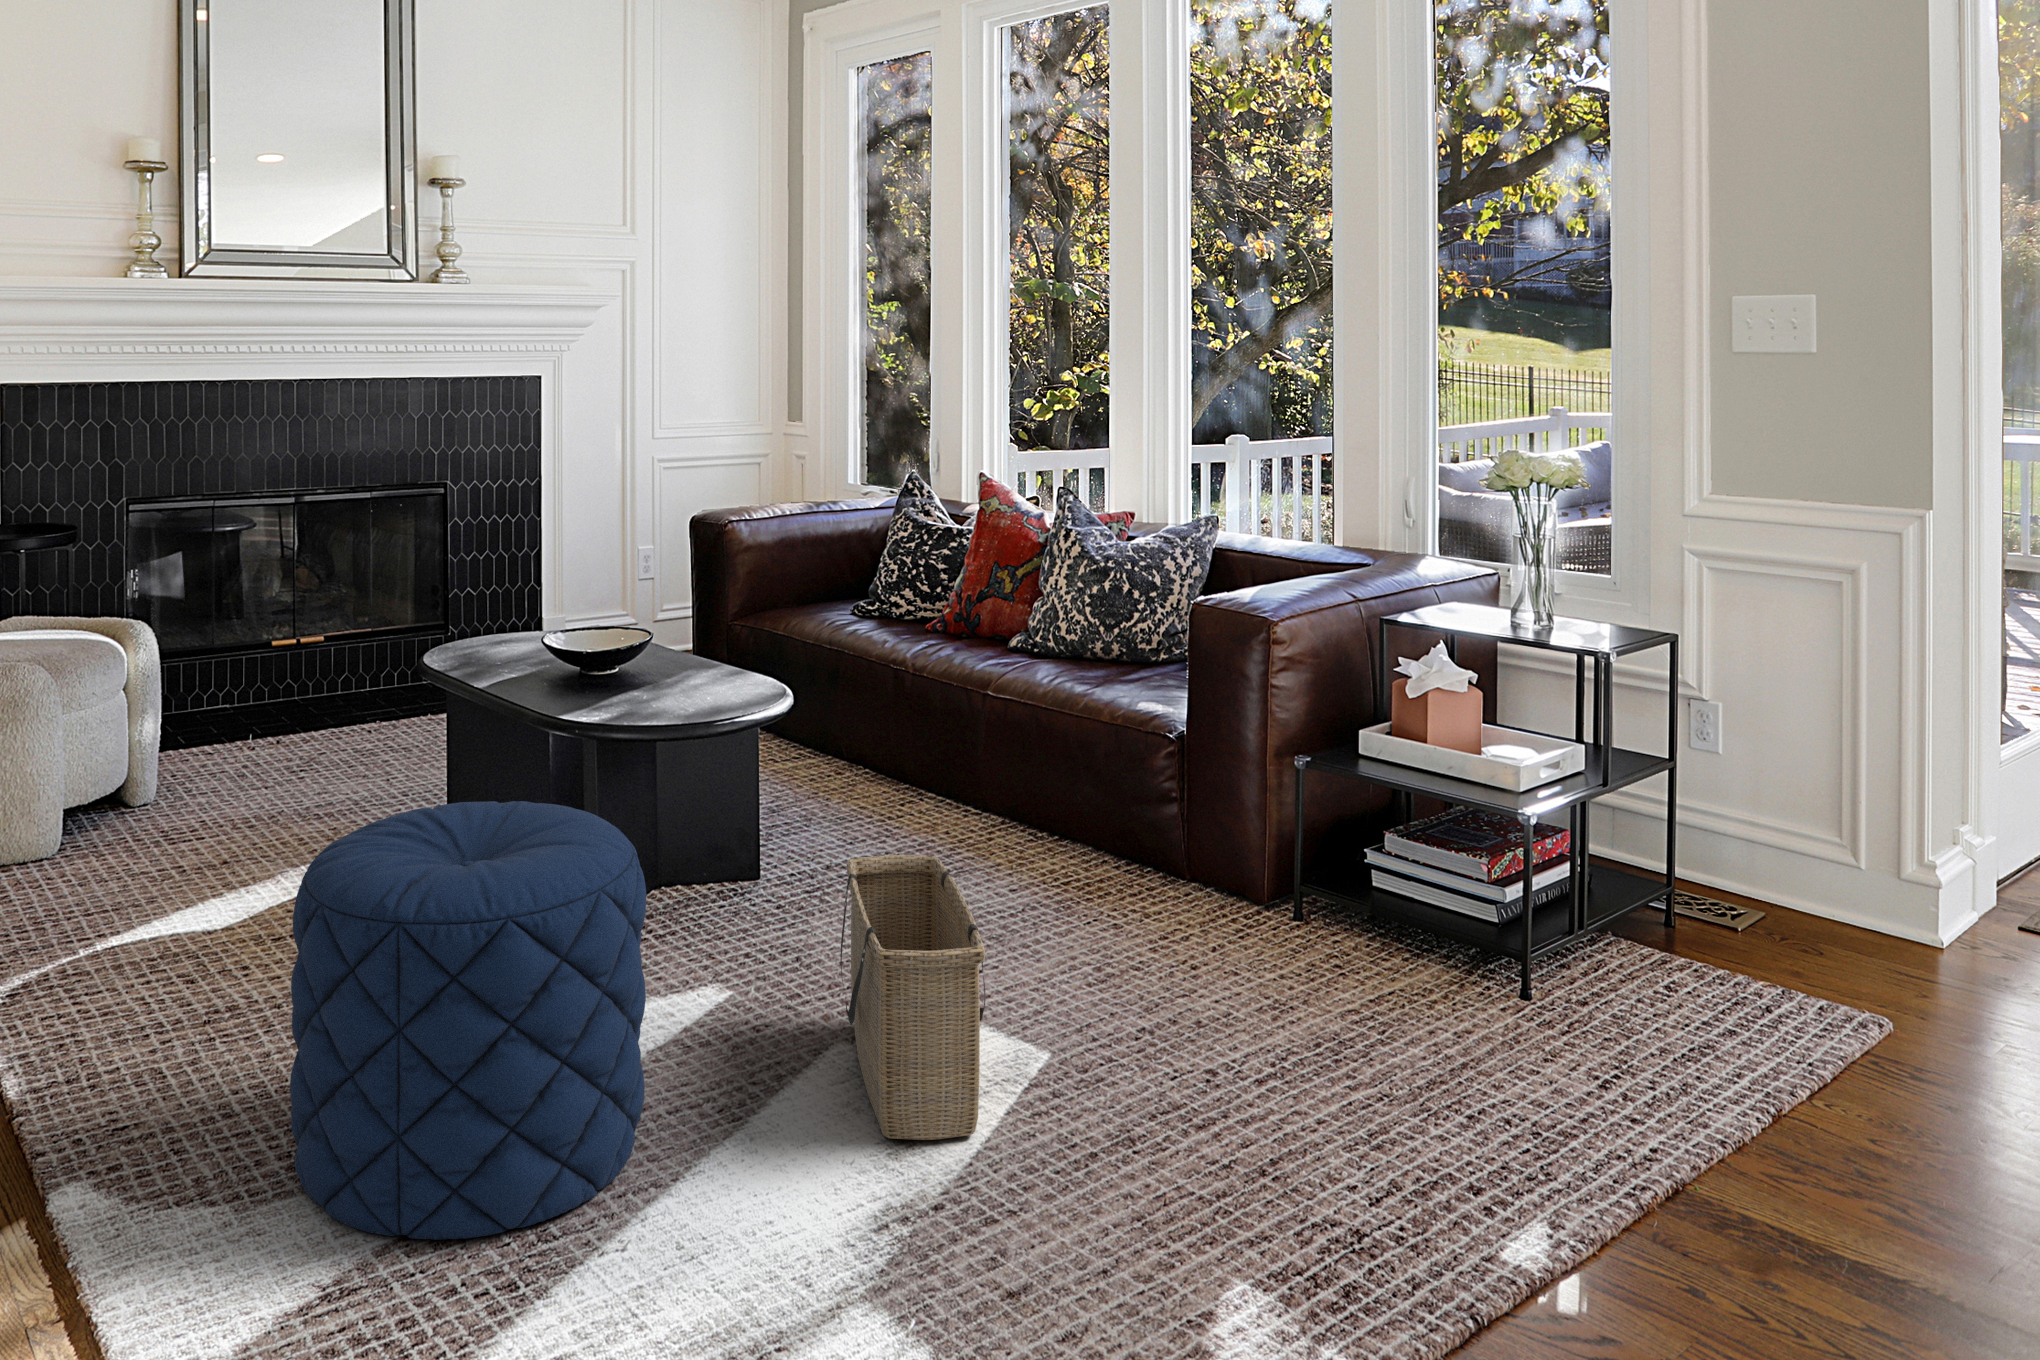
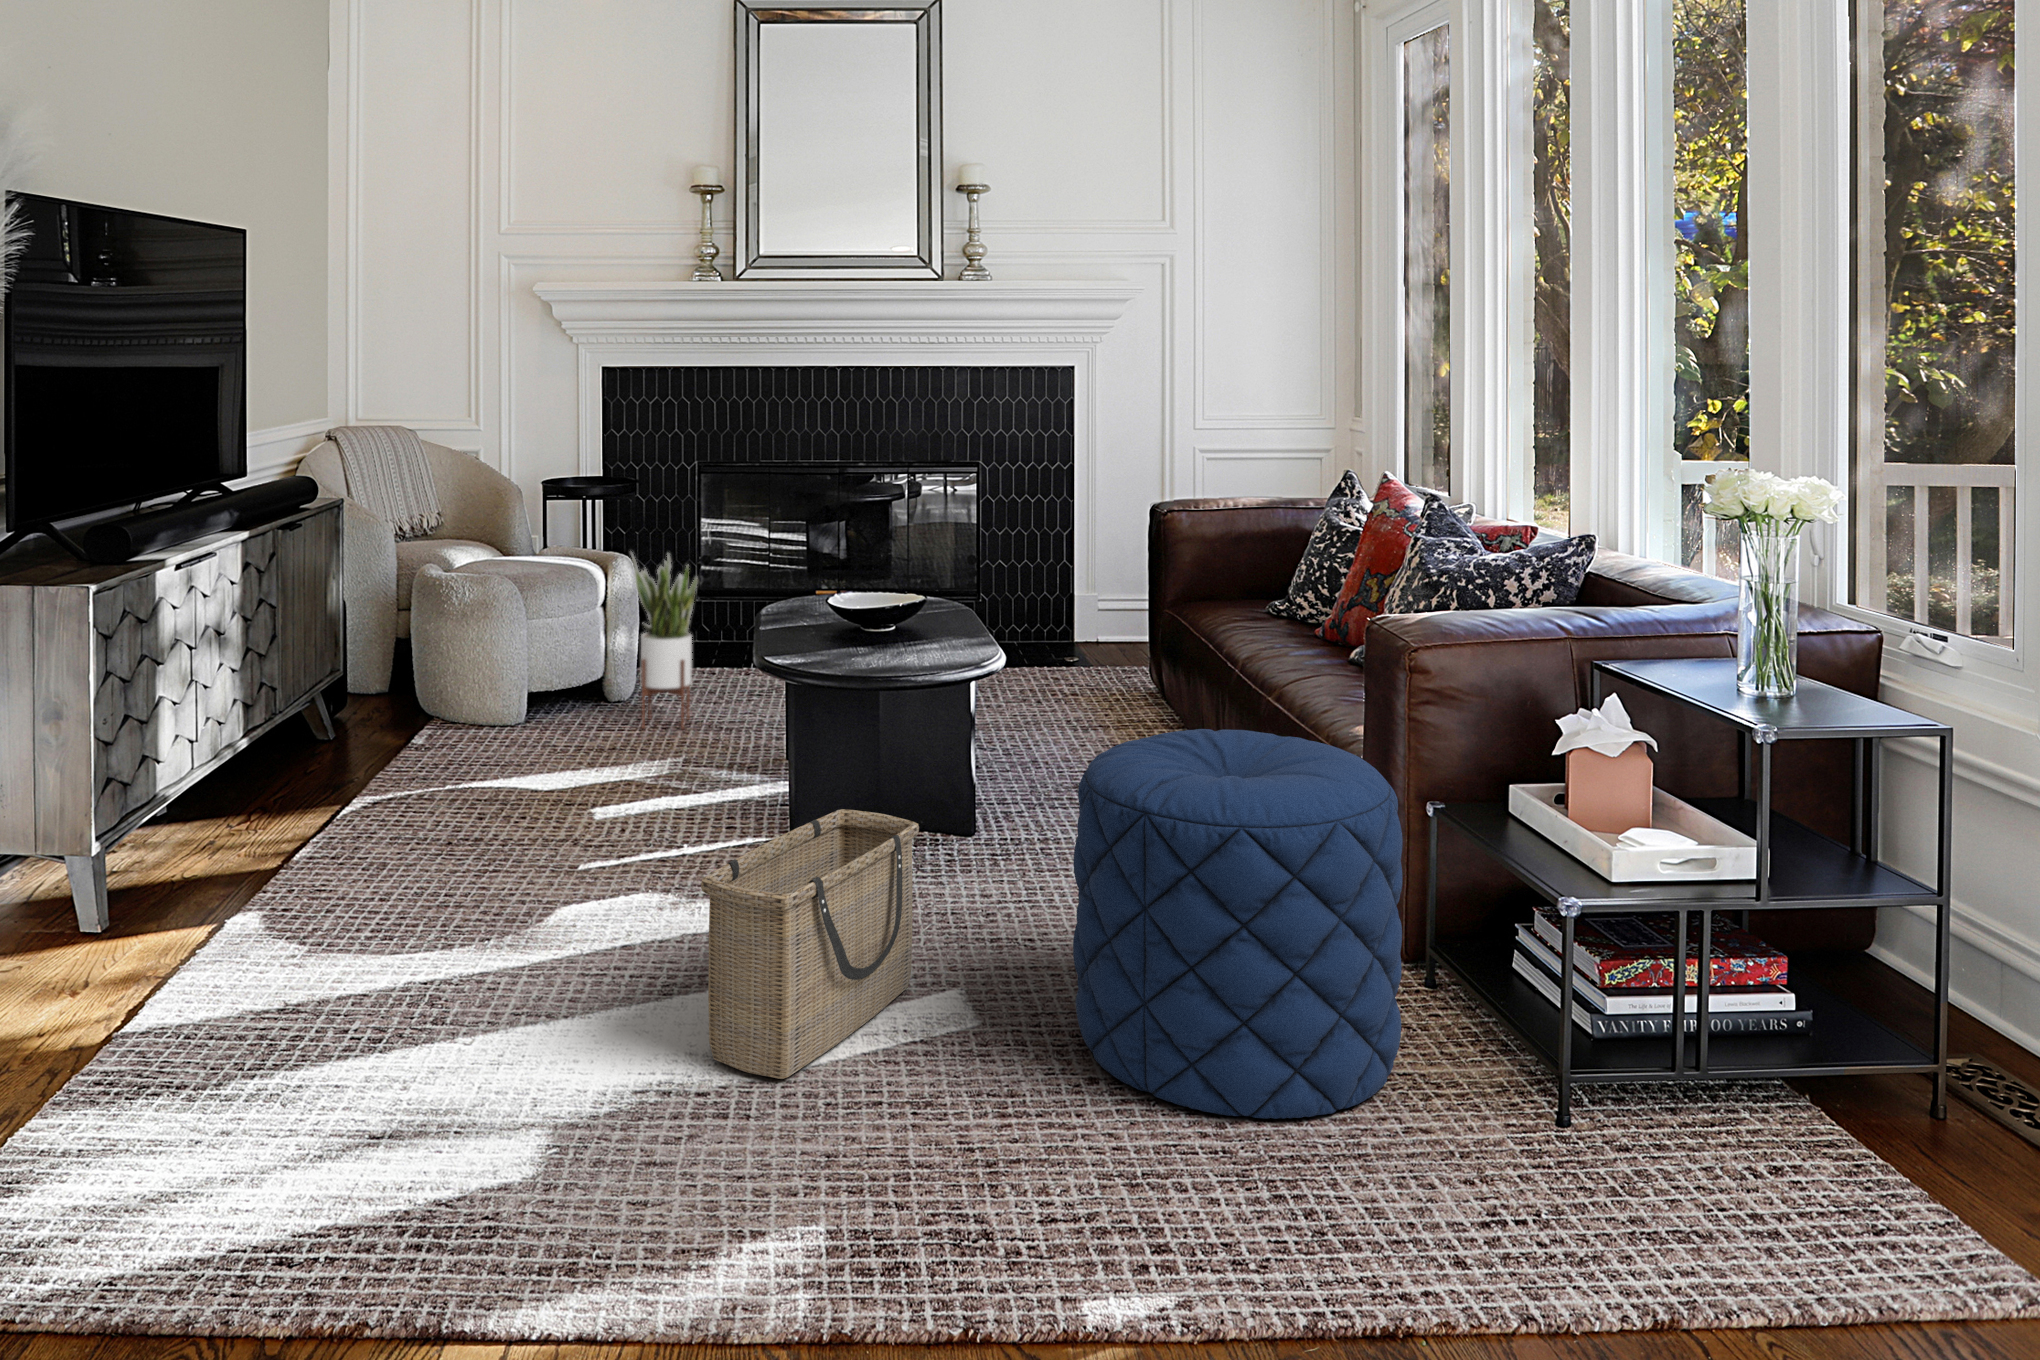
potted plant: none [189,614,286,831] -> present [631,553,698,729]
pouf: present [290,801,646,1240] -> present [1073,729,1403,1119]

